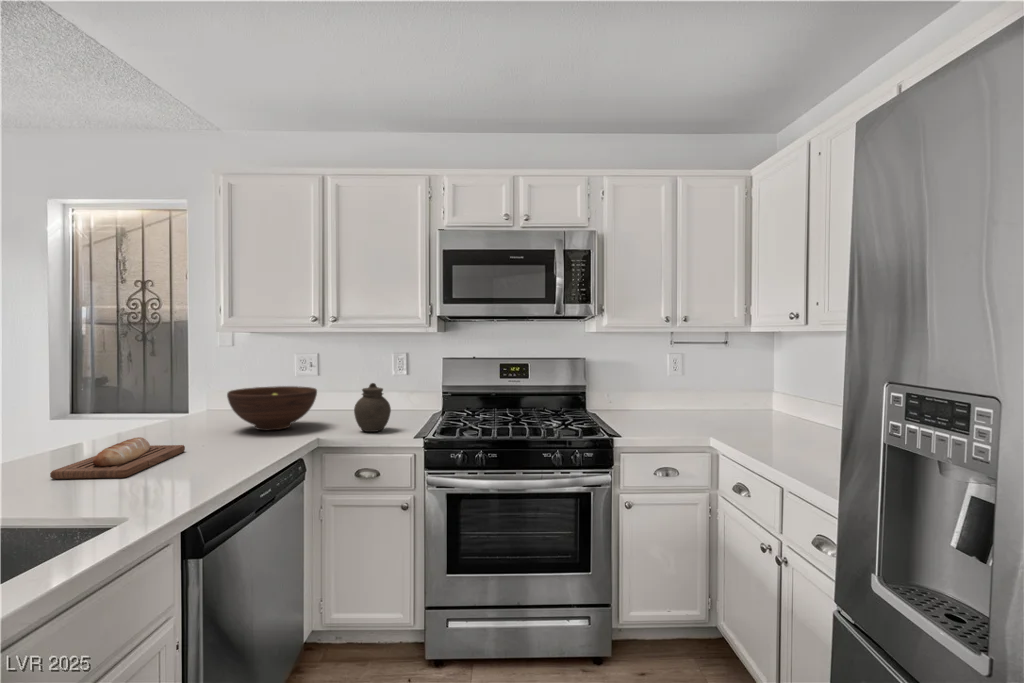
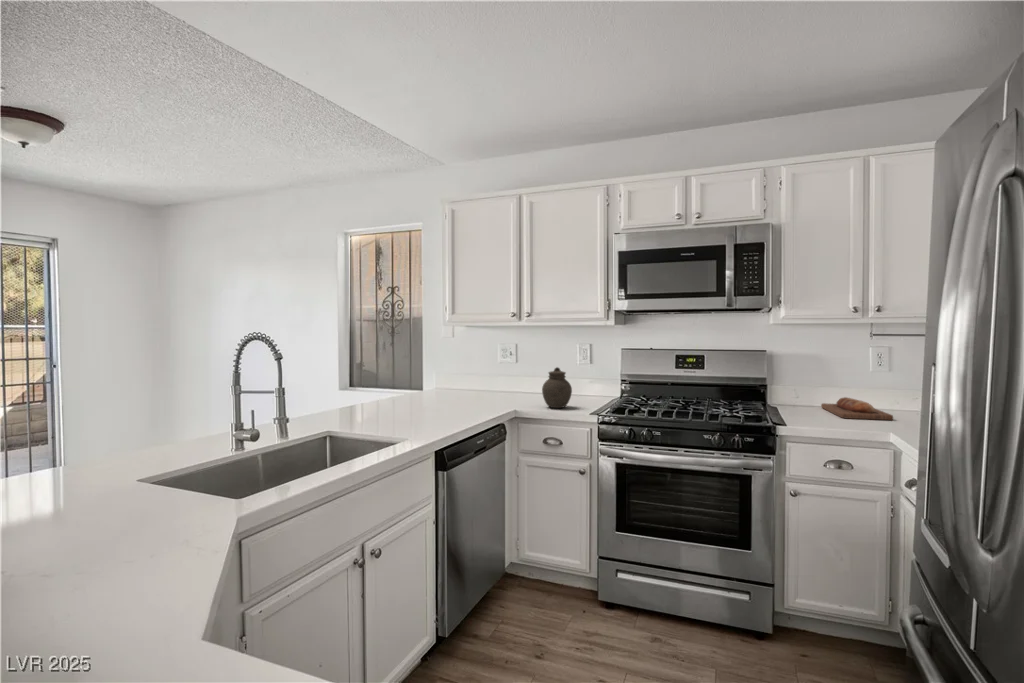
fruit bowl: present [227,386,317,430] -> none [449,369,514,403]
bread loaf: present [50,437,185,479] -> present [821,397,893,420]

